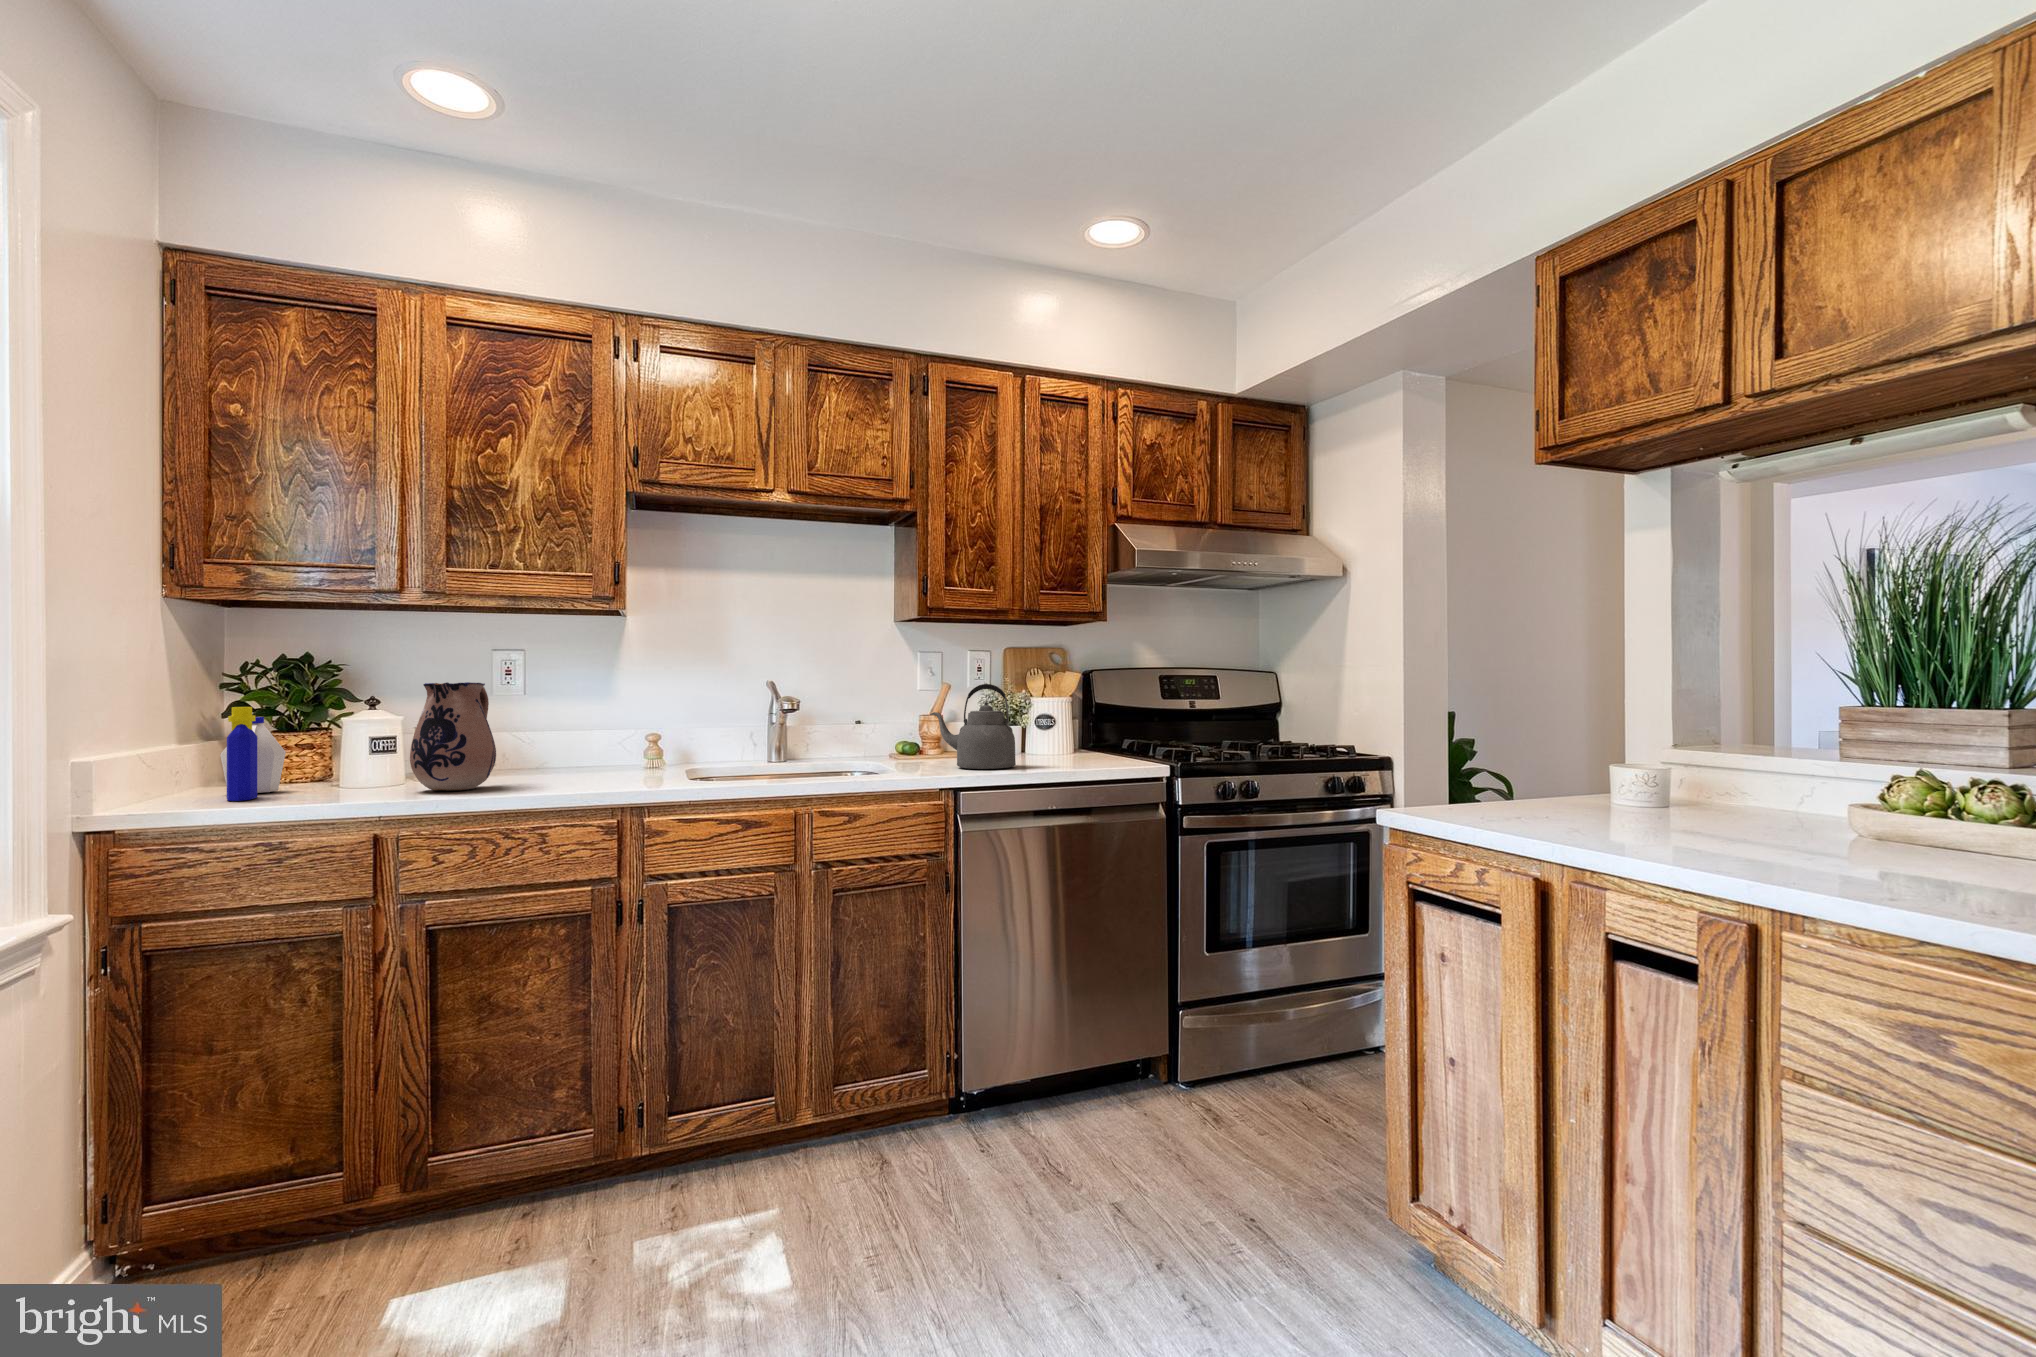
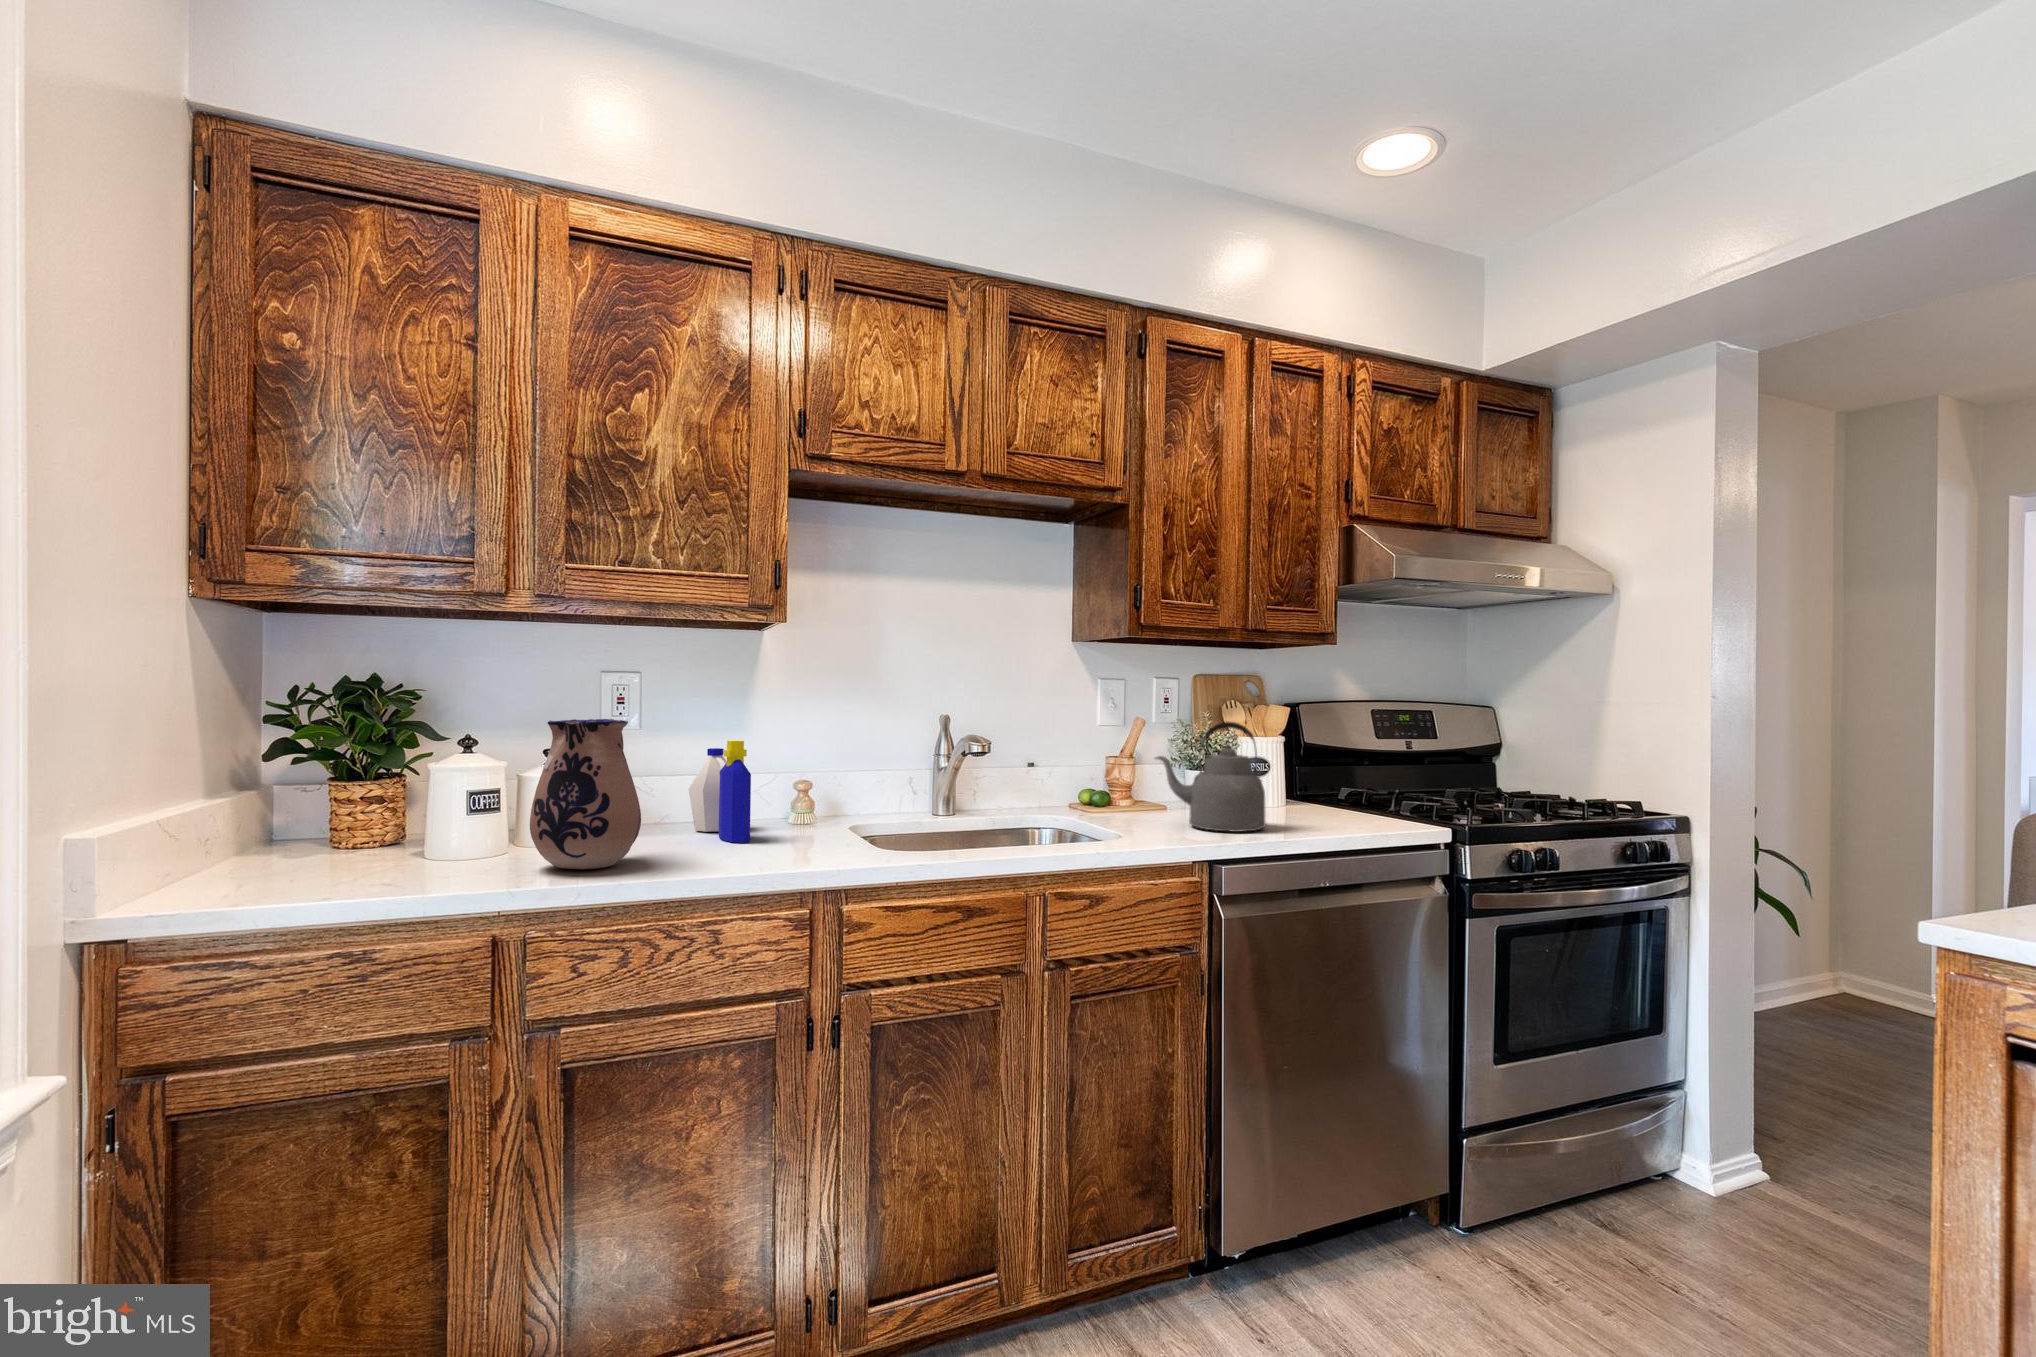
bottle: present [220,707,286,801] -> present [689,740,751,843]

